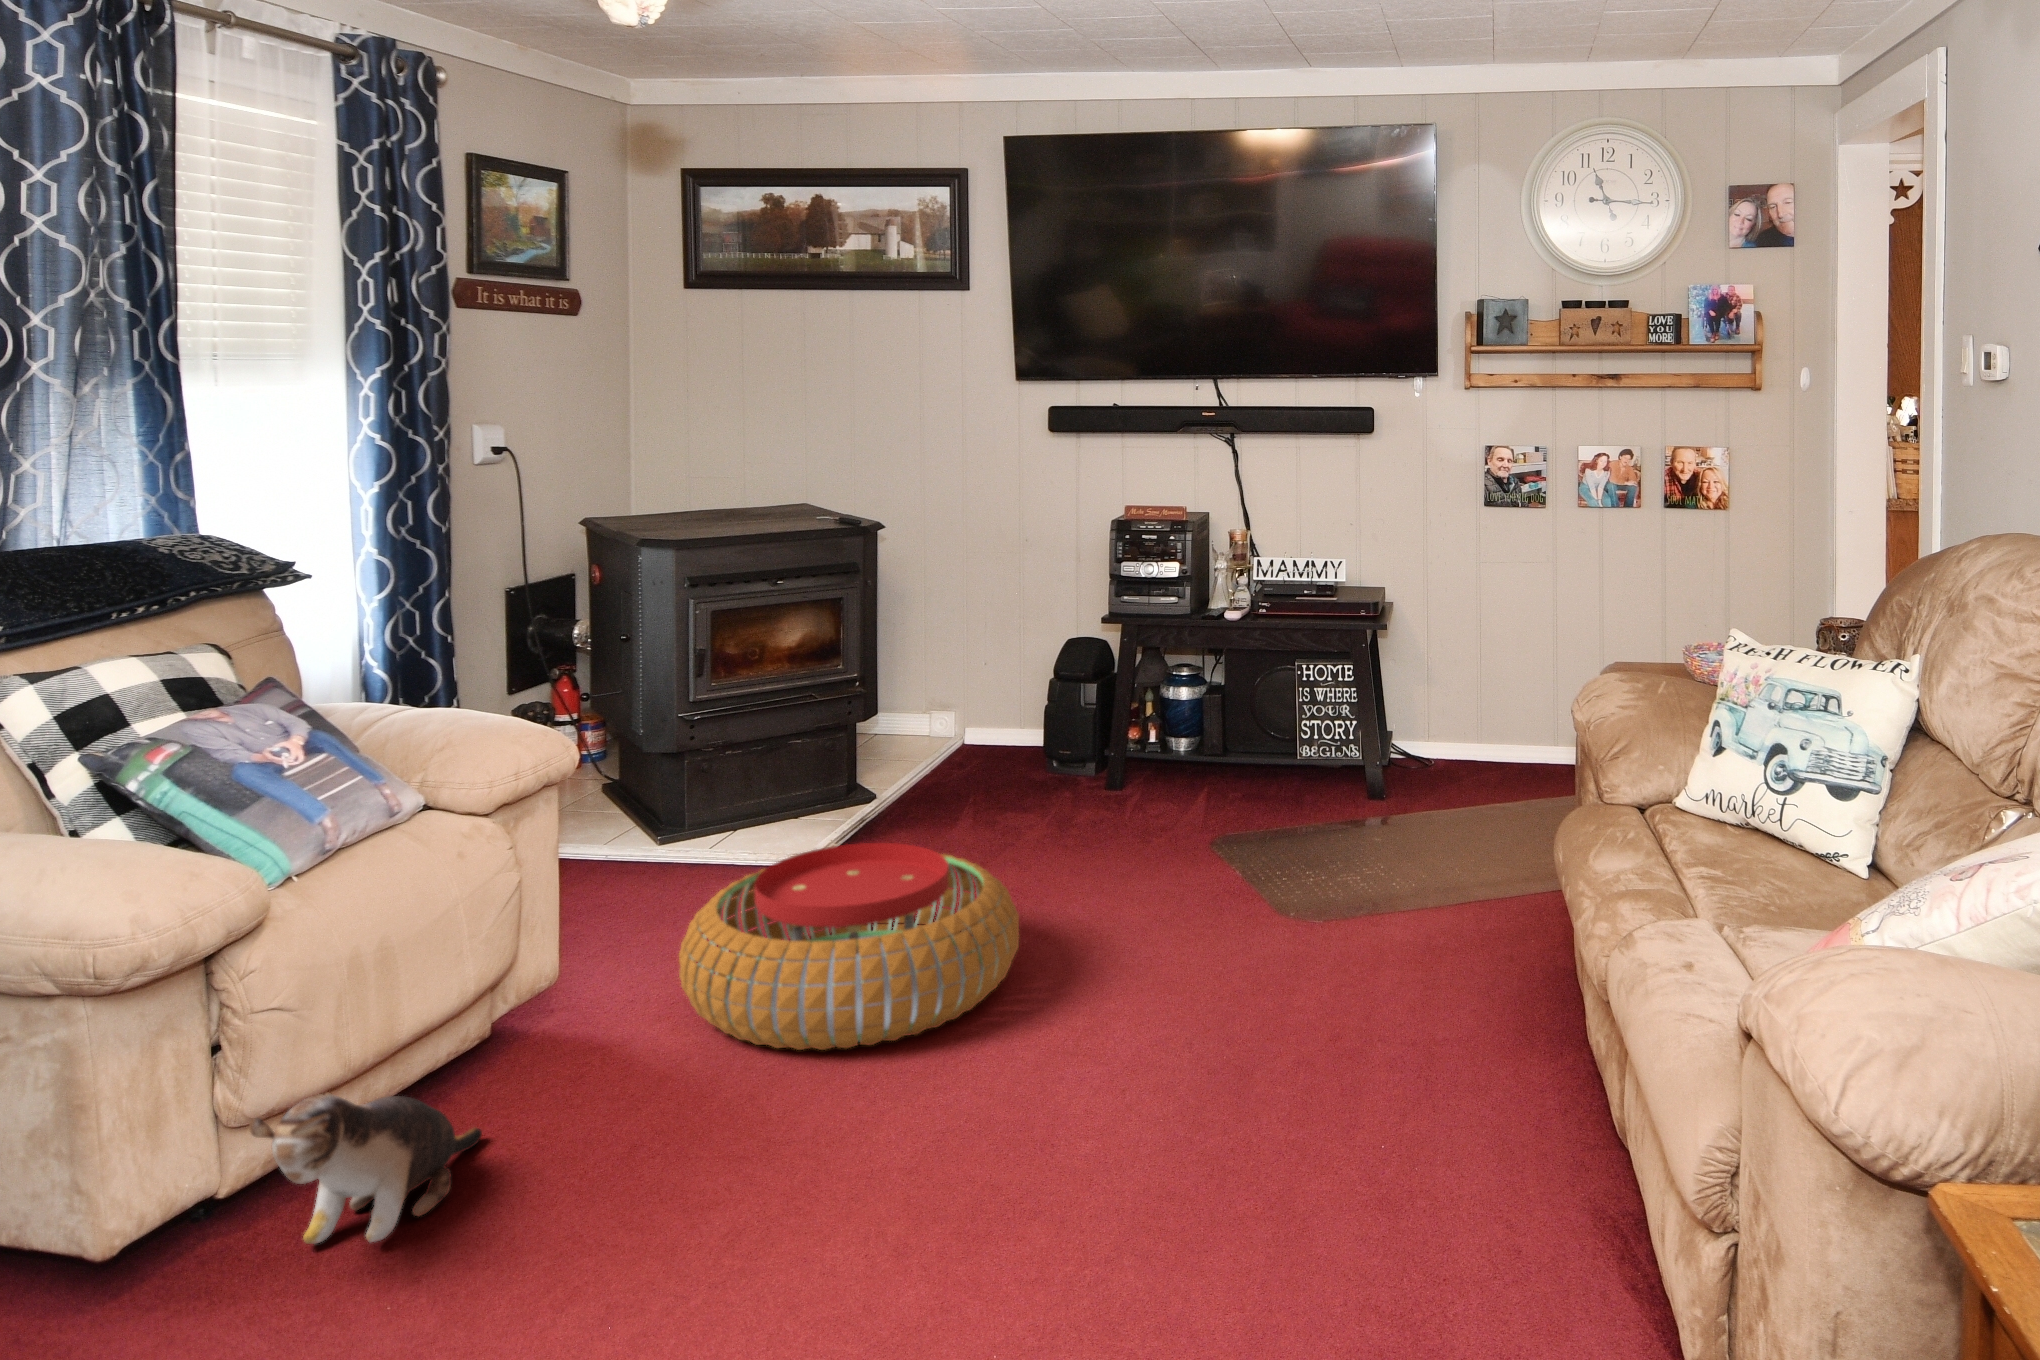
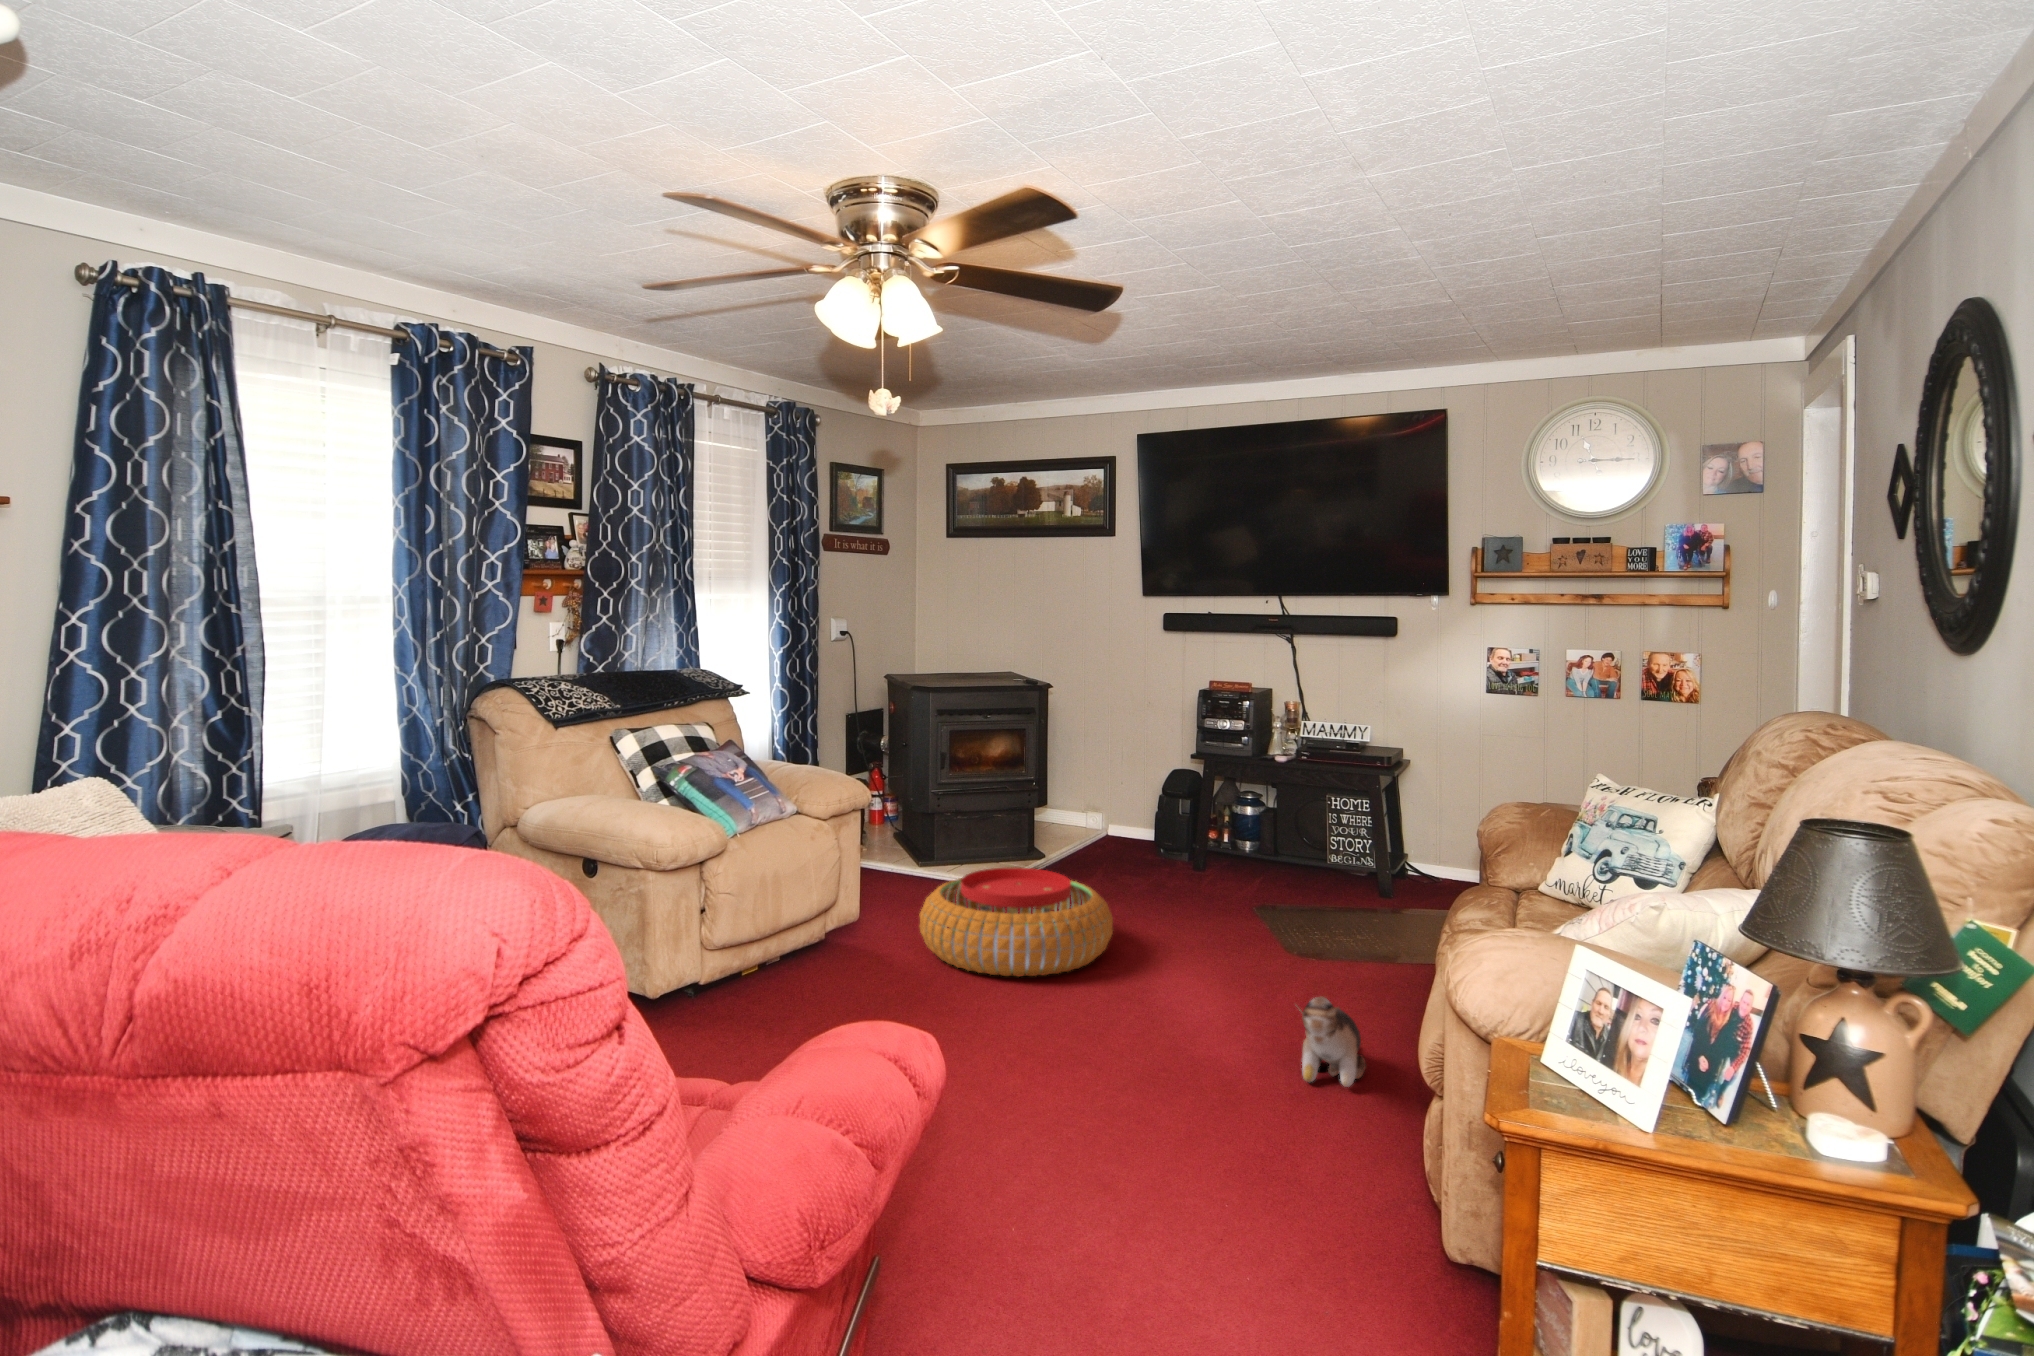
plush toy: present [249,1093,482,1244] -> present [1299,997,1366,1087]

